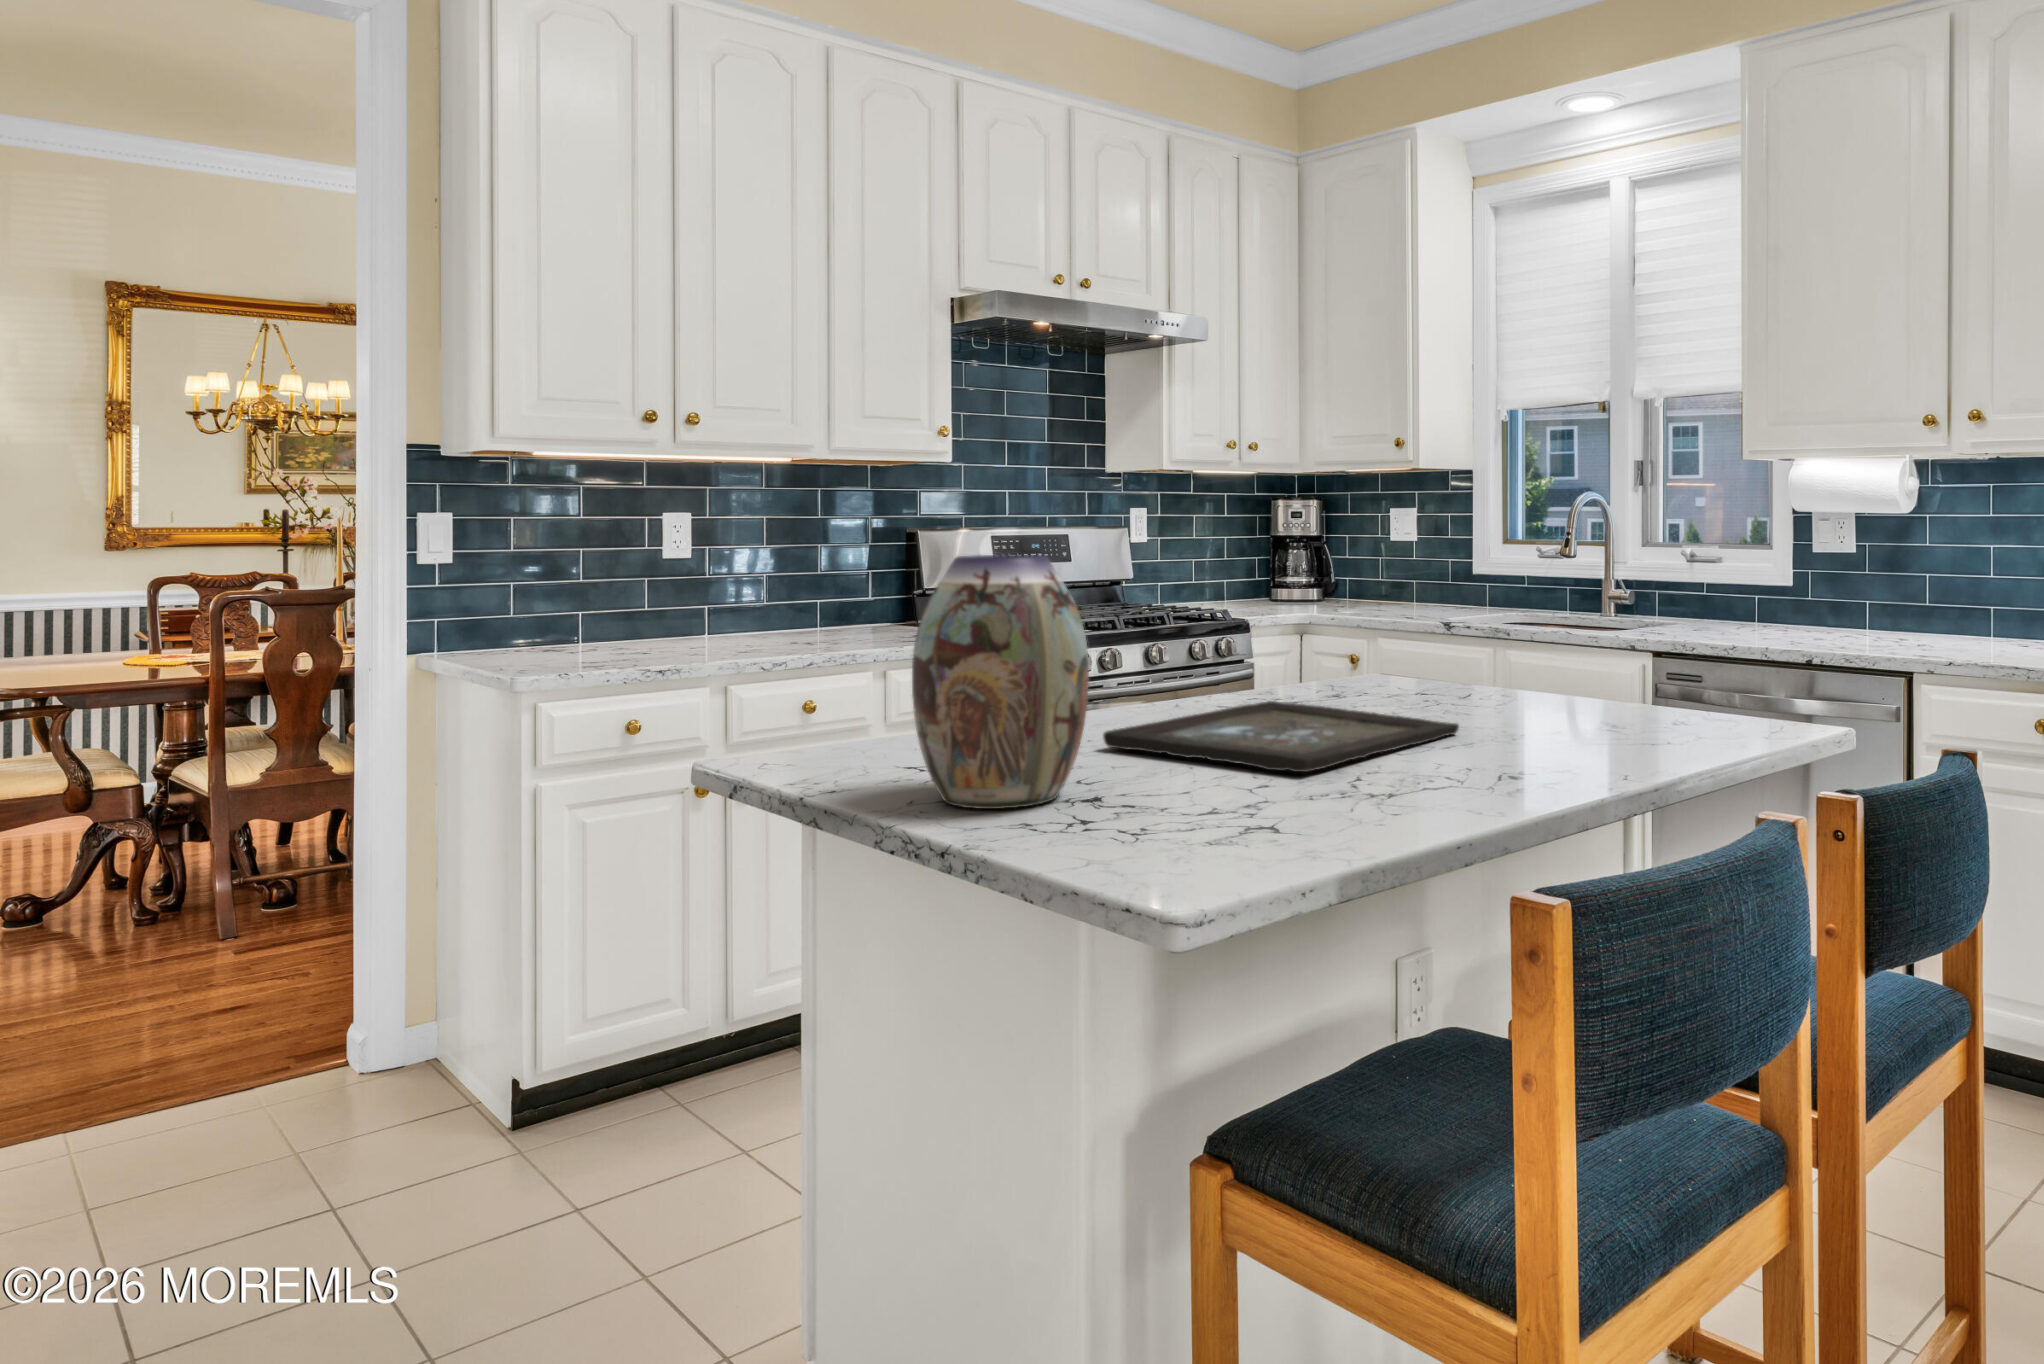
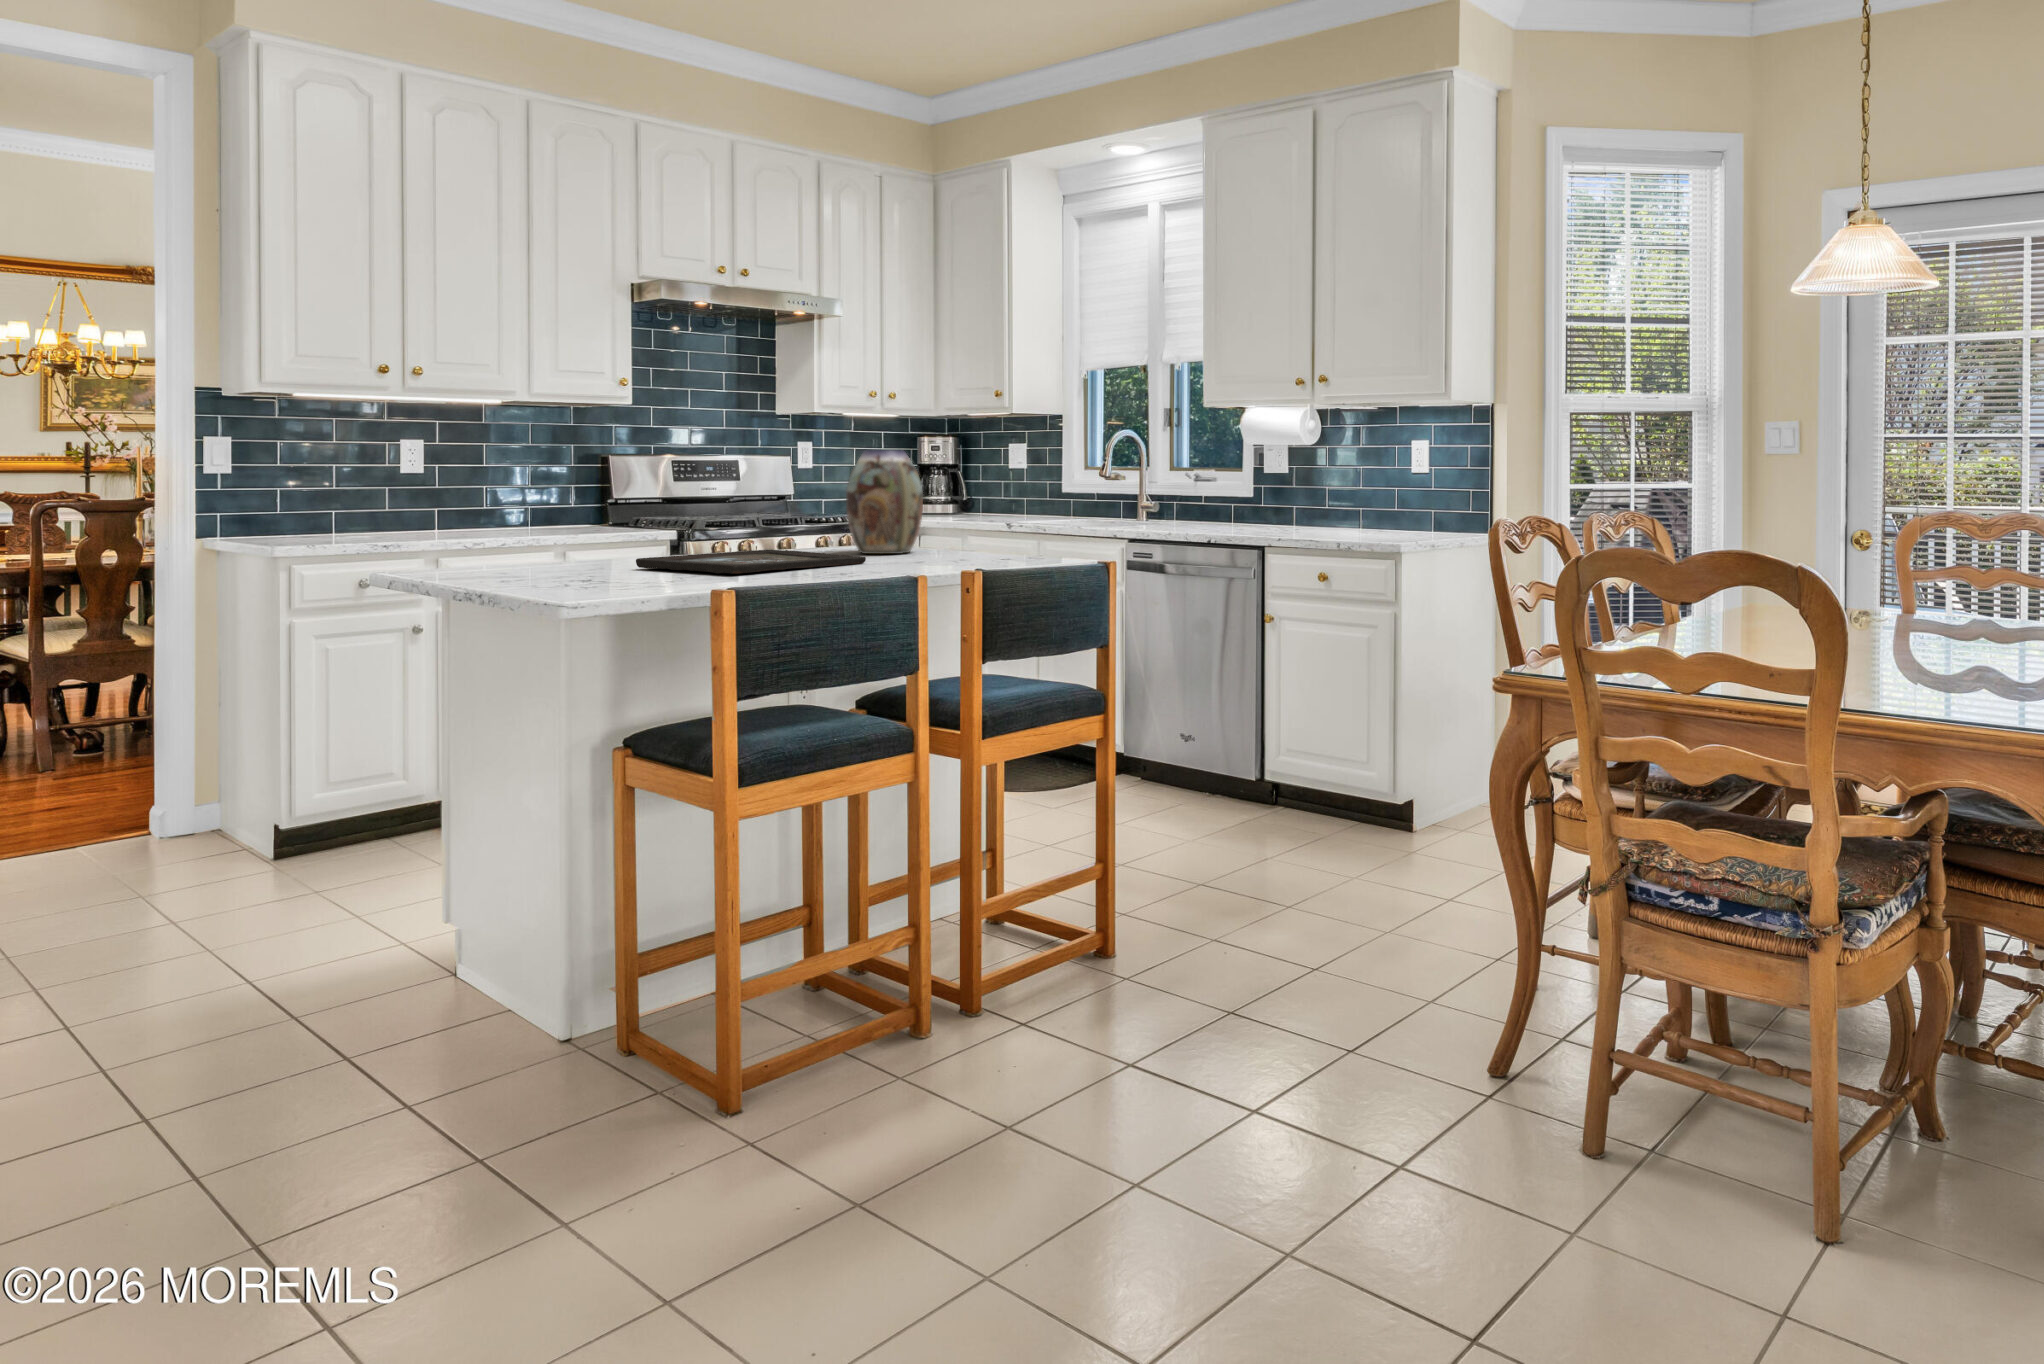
vase: present [912,555,1089,809] -> present [846,450,923,554]

